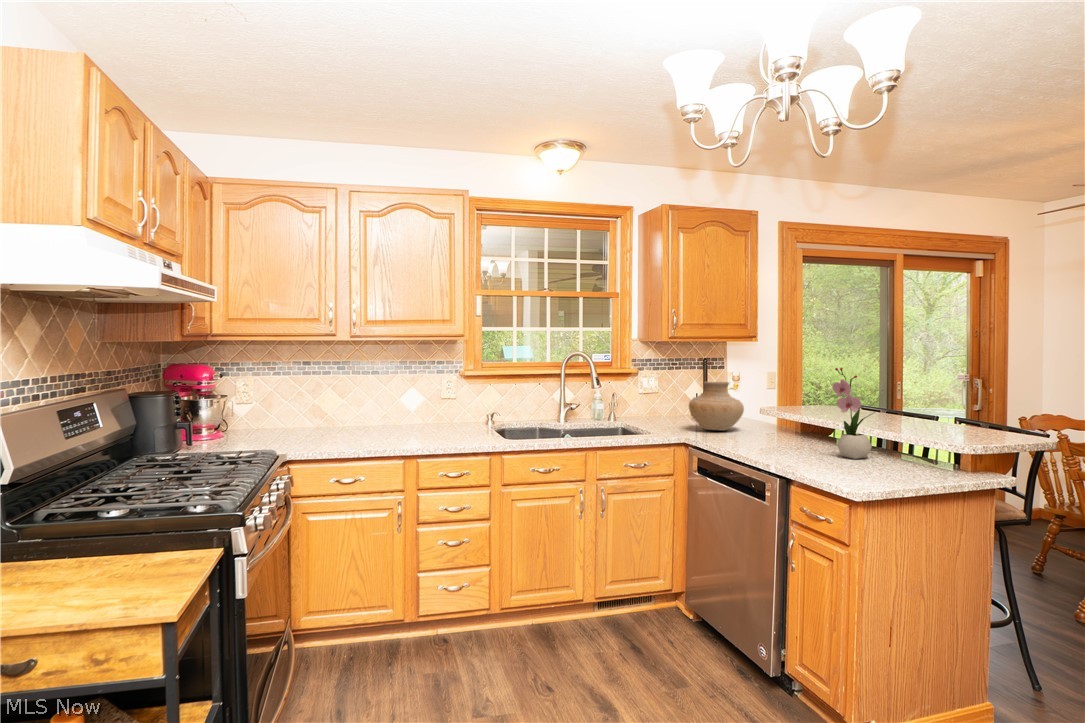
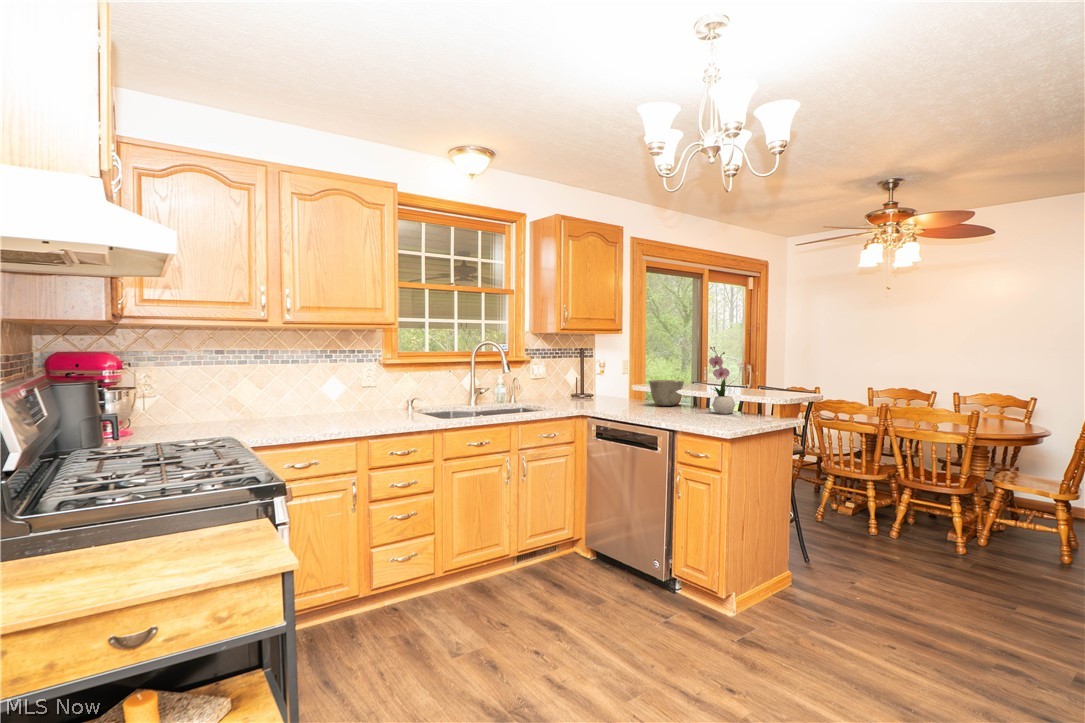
vase: present [689,382,744,430] -> none [581,365,625,404]
ceramic bowl: none [770,404,818,439] -> present [649,380,684,406]

